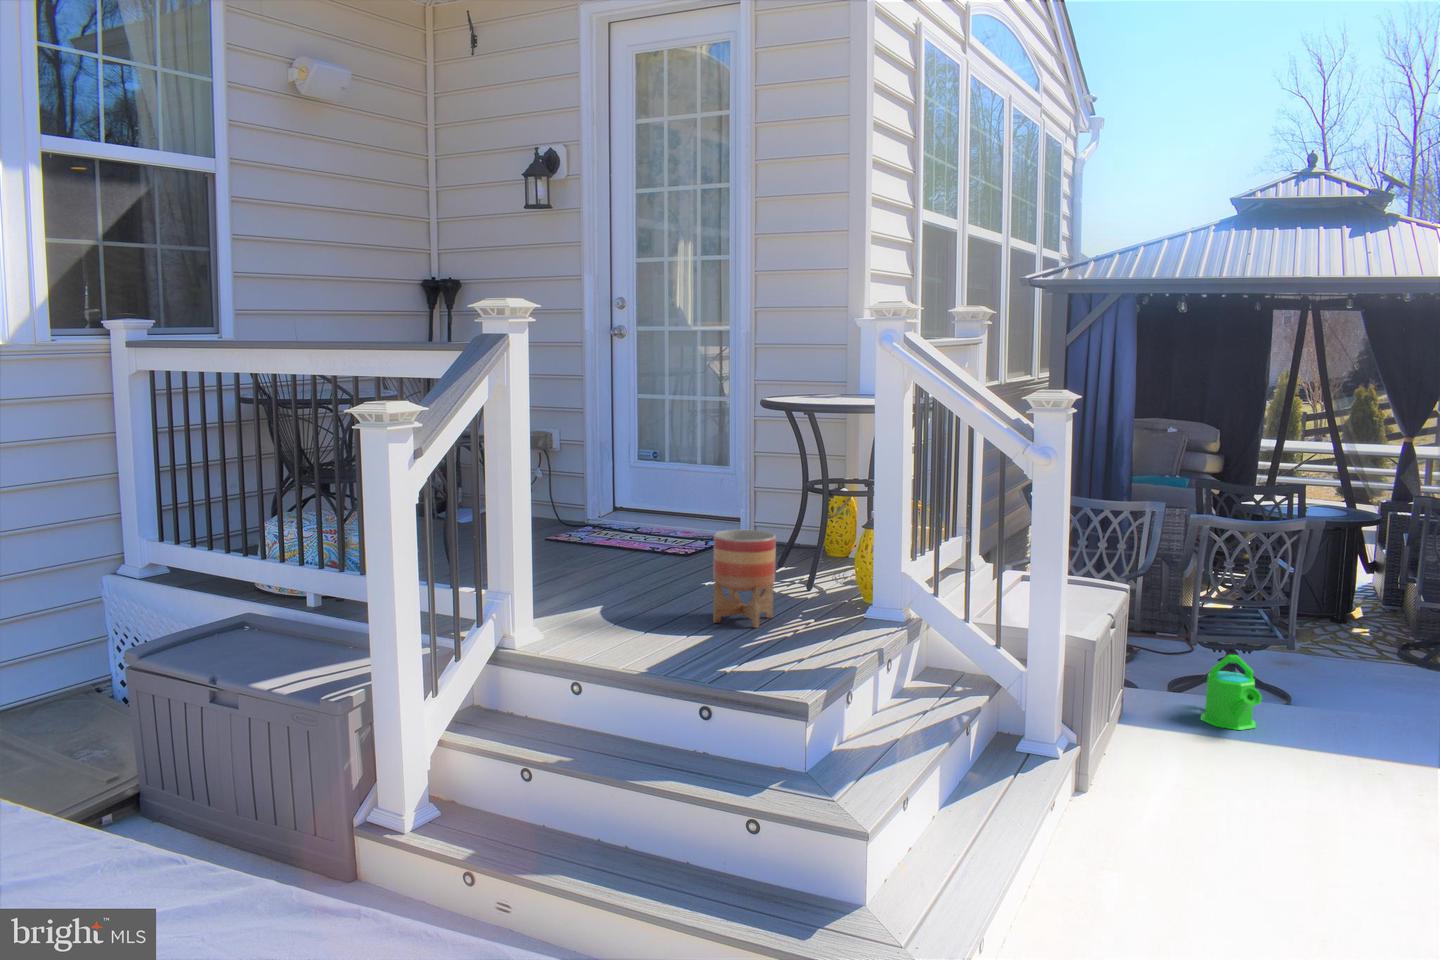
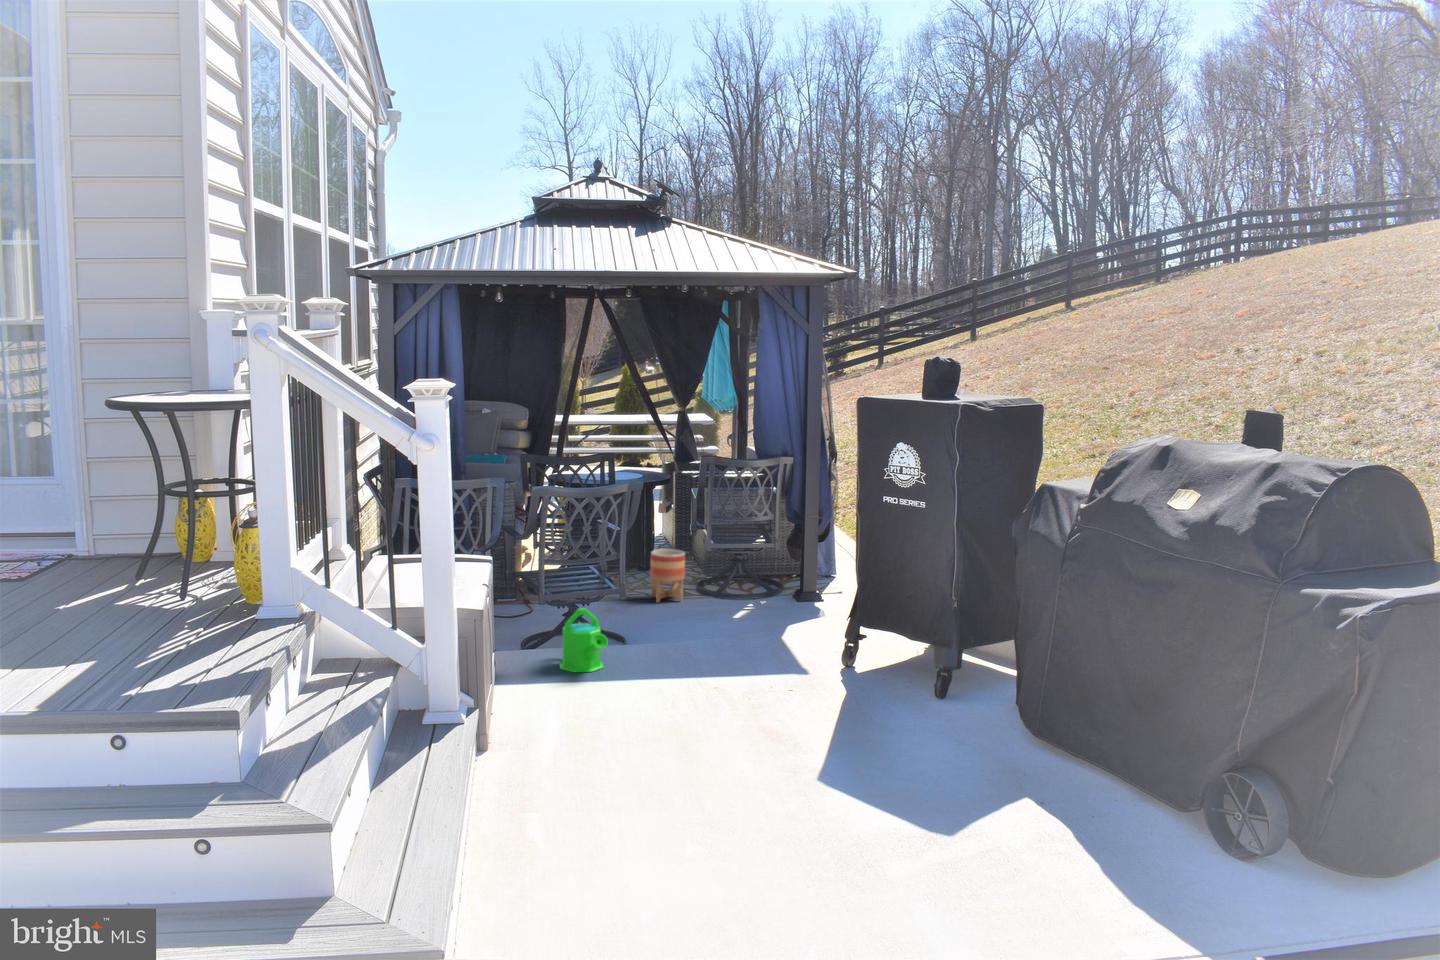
planter: present [713,529,776,628] -> present [650,549,685,603]

